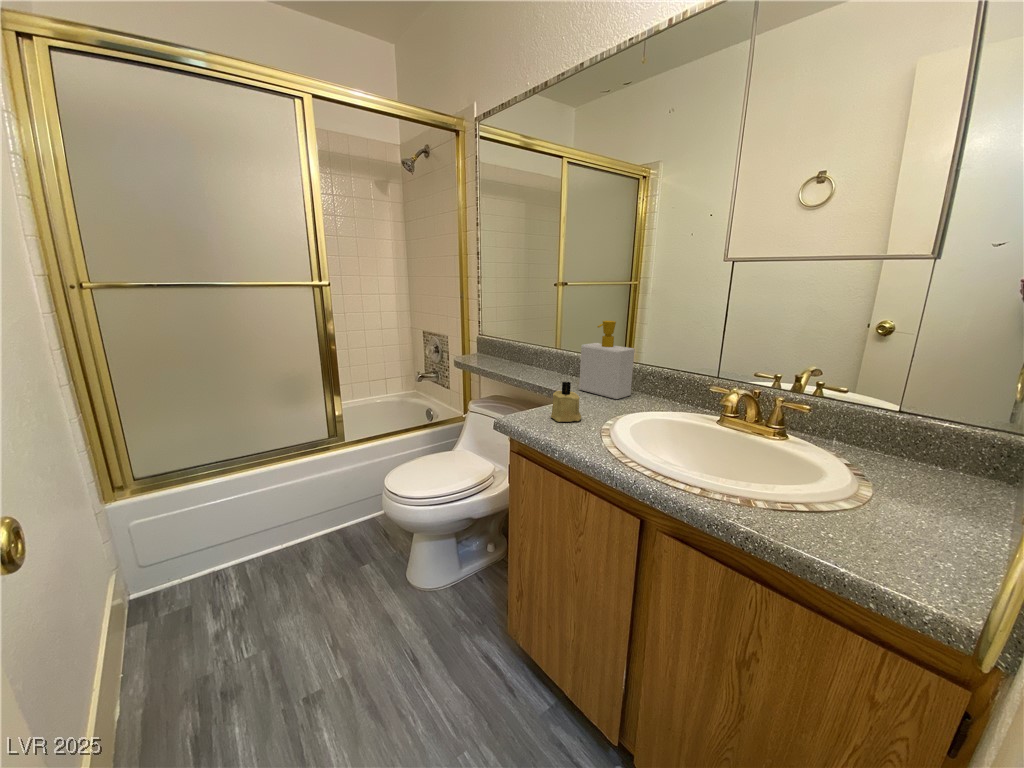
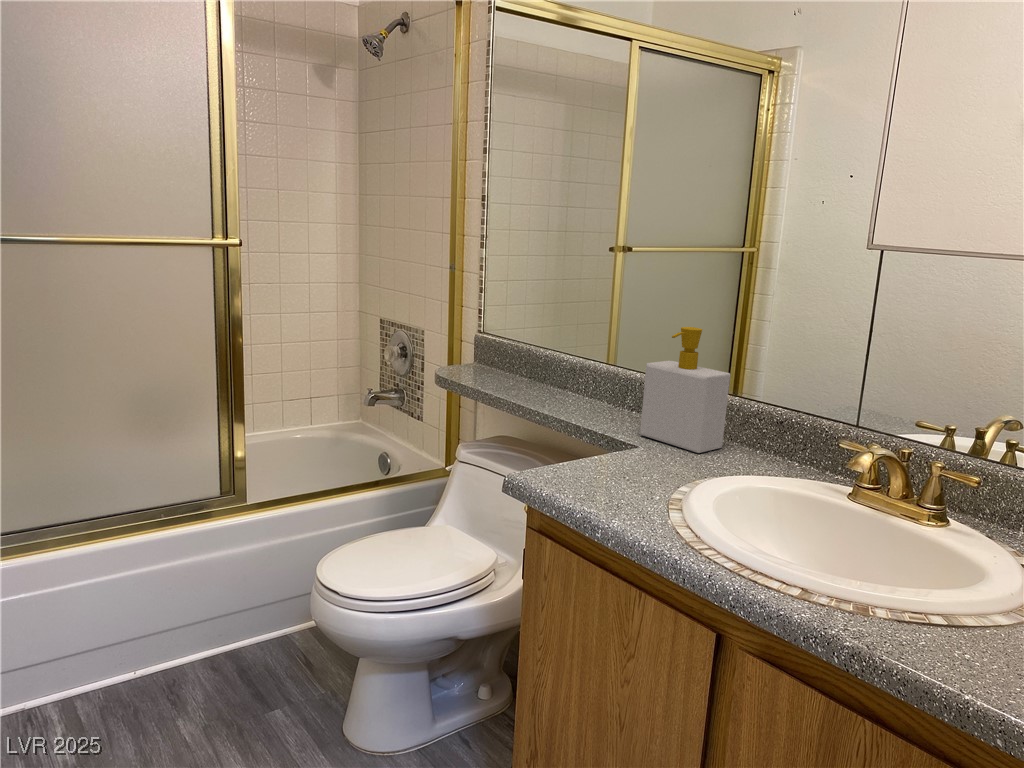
candle: present [551,382,581,422] -> none [592,422,639,485]

